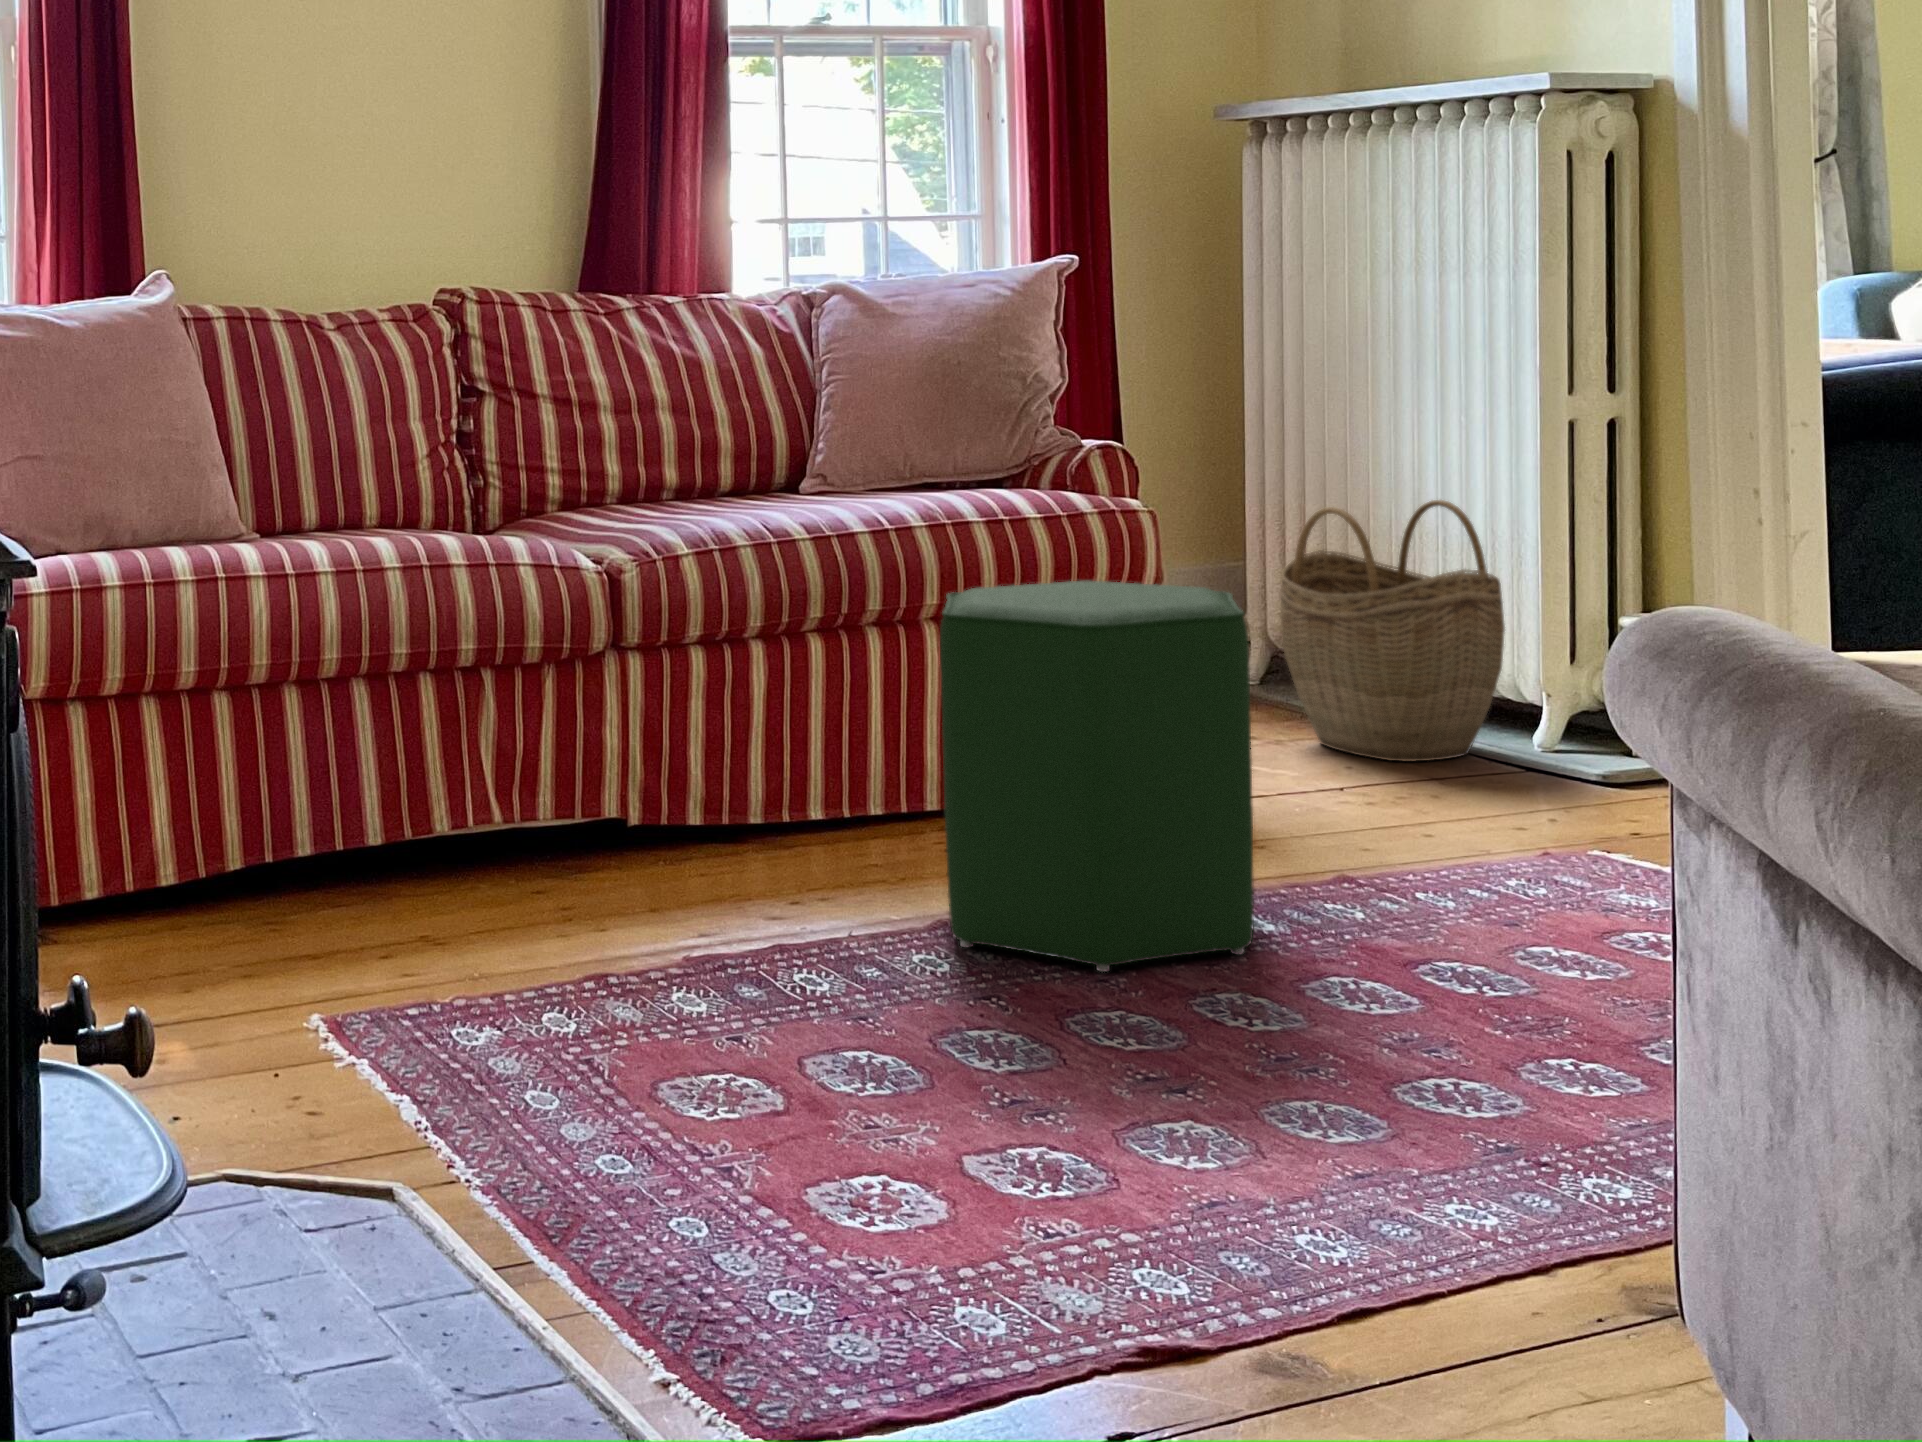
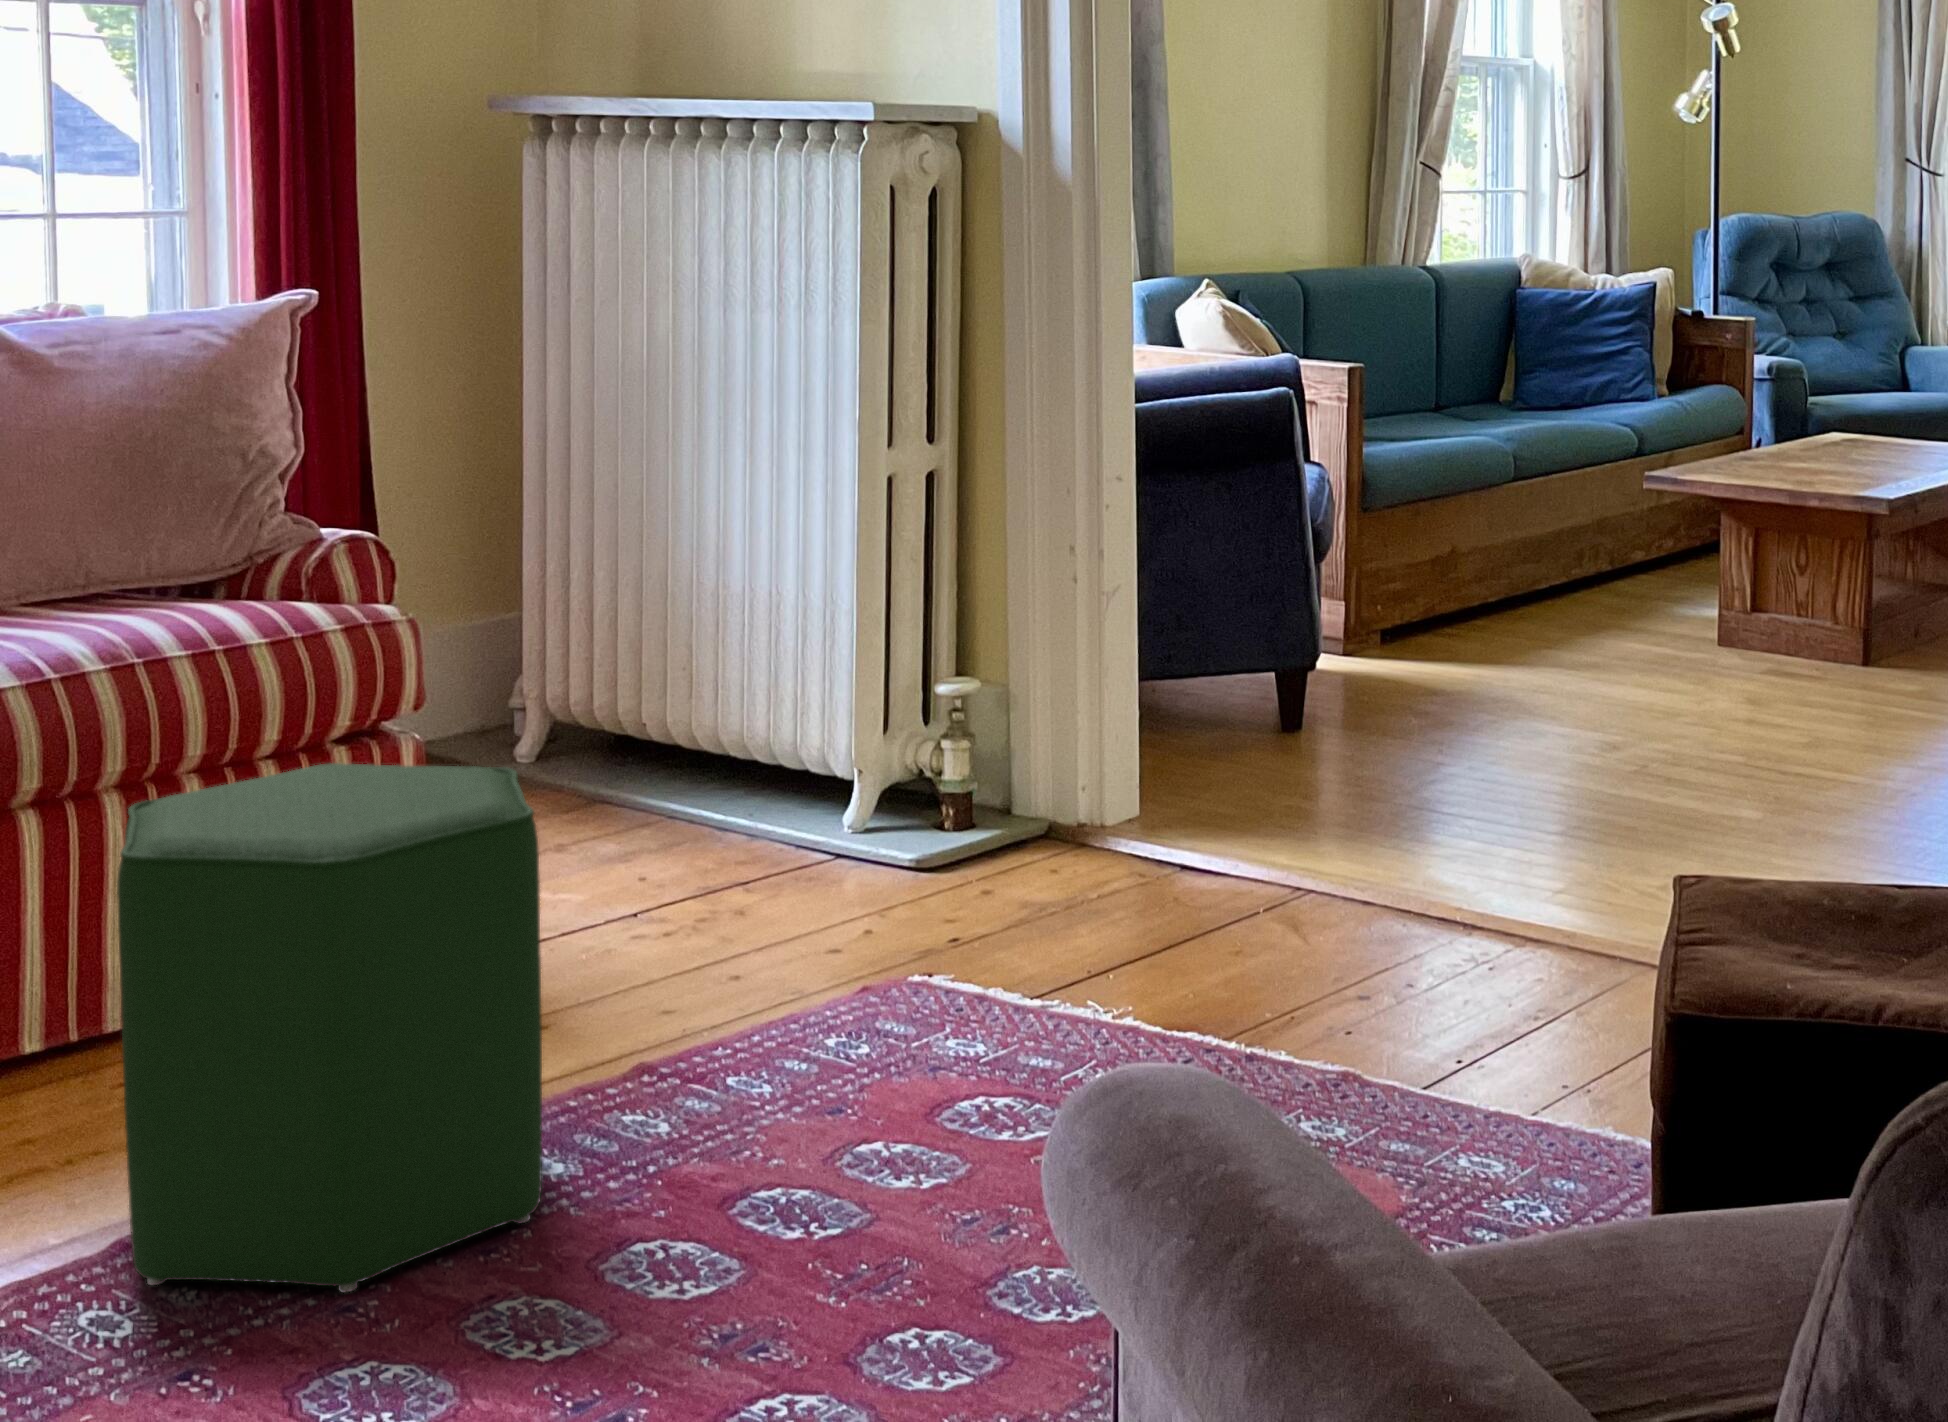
woven basket: present [1280,500,1505,762] -> none [567,564,814,866]

